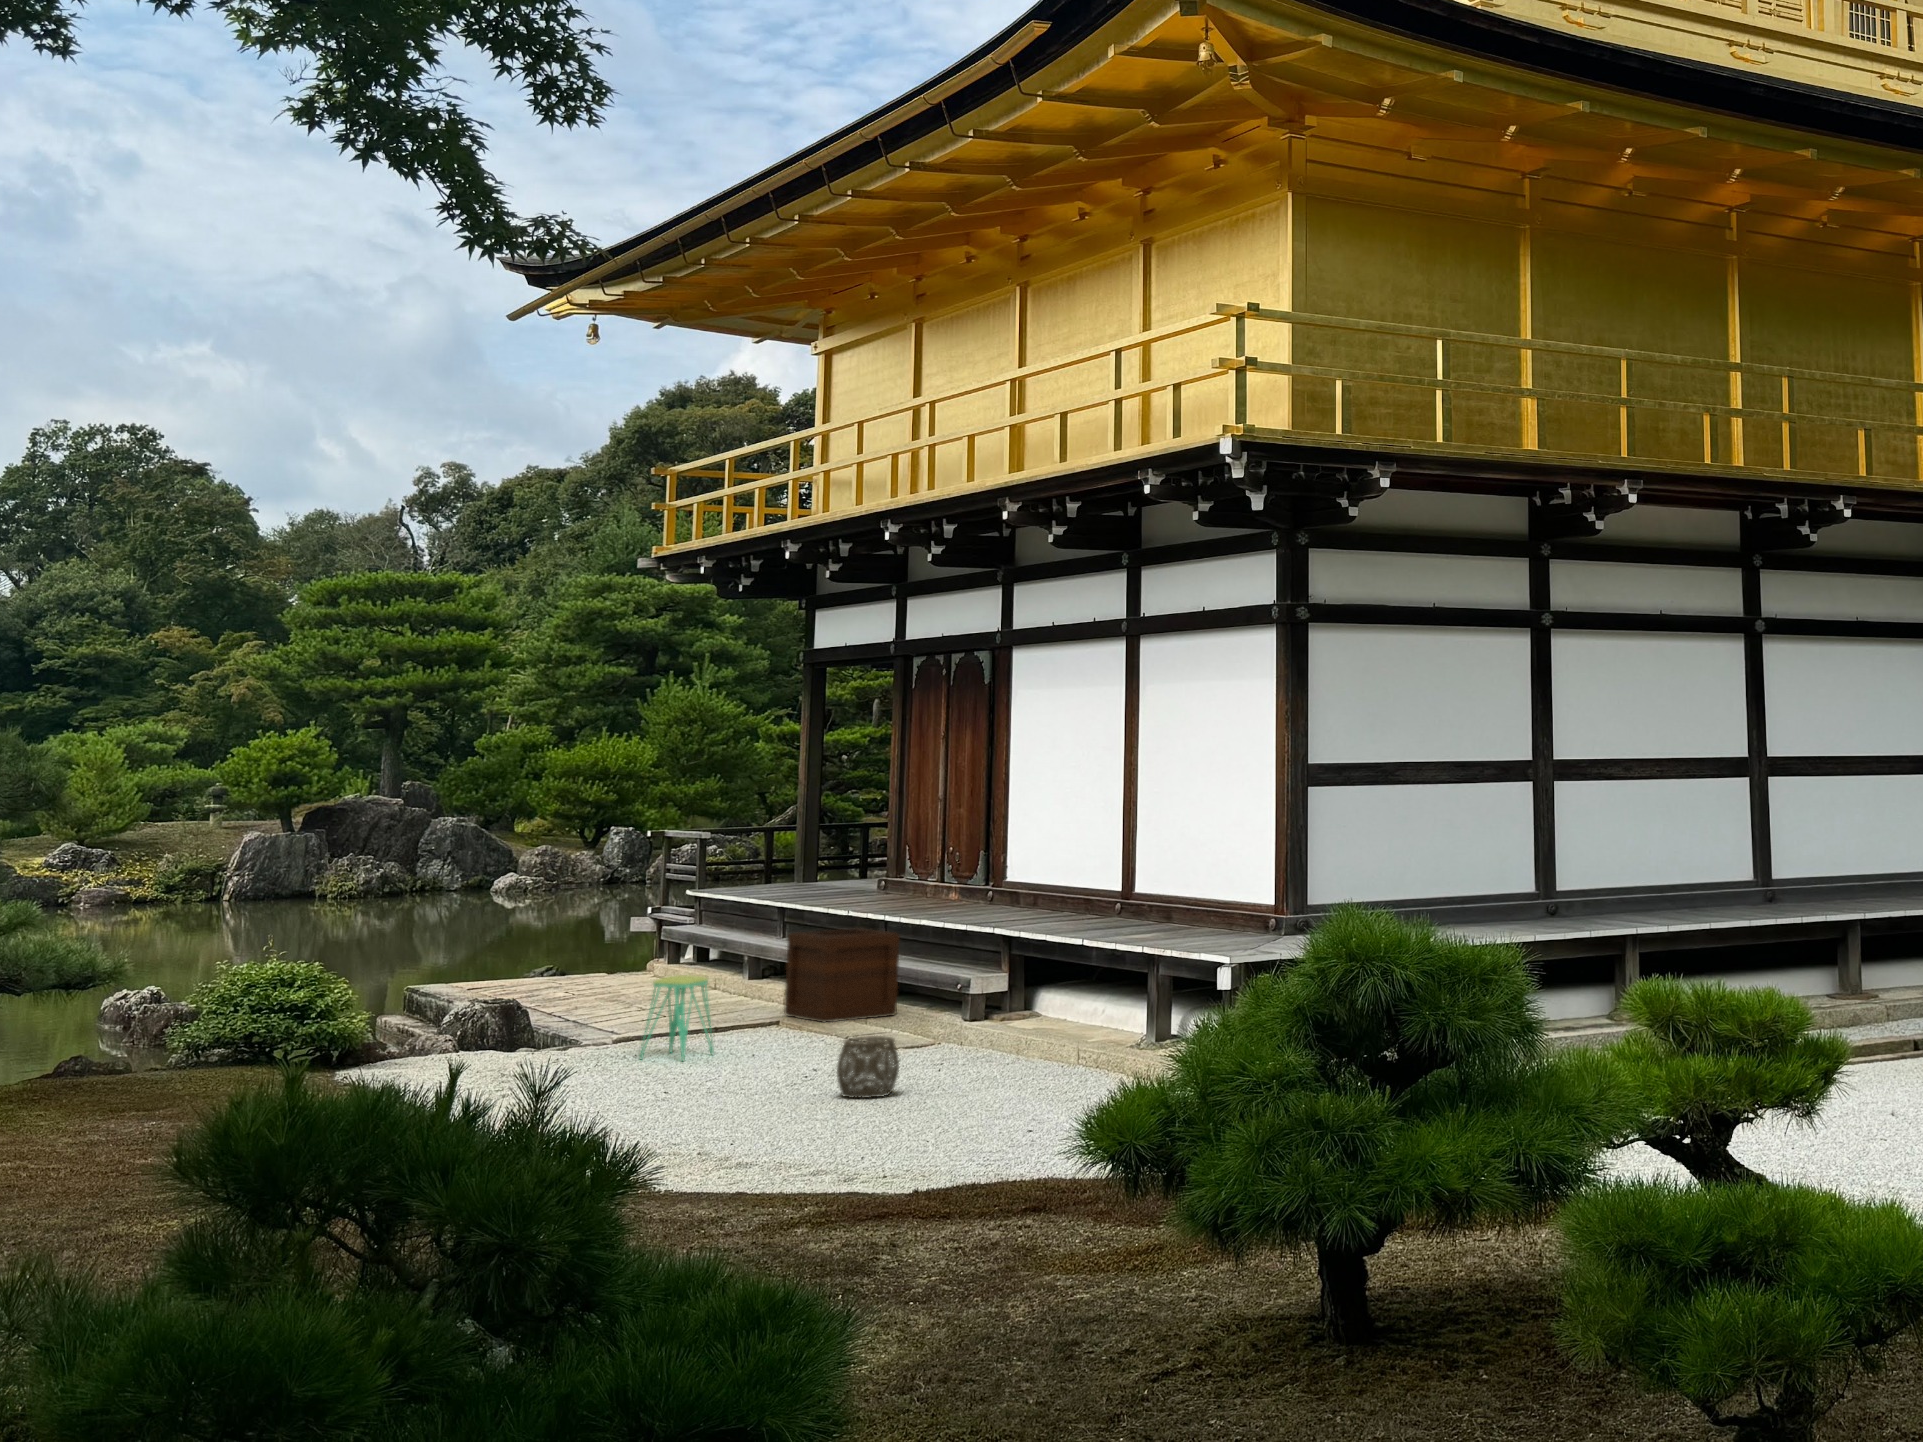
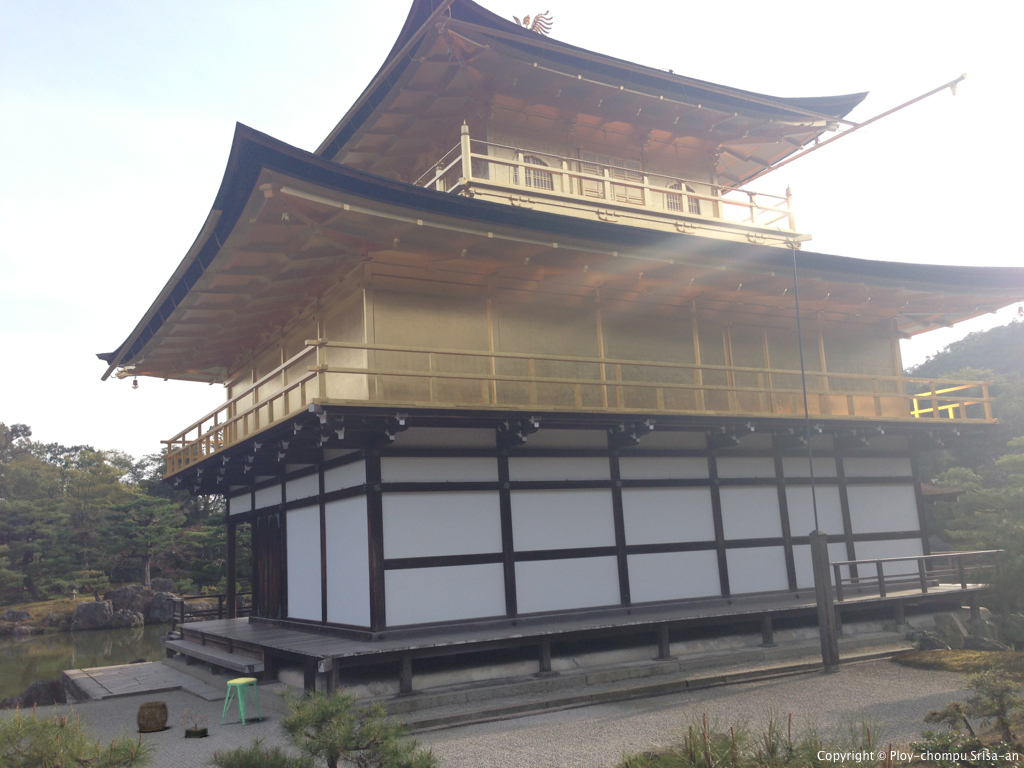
wooden crate: present [784,928,899,1022] -> none [185,641,234,686]
stool: present [640,975,714,1061] -> present [222,678,262,725]
decorative plant: none [951,1049,1016,1109] -> present [181,713,208,738]

